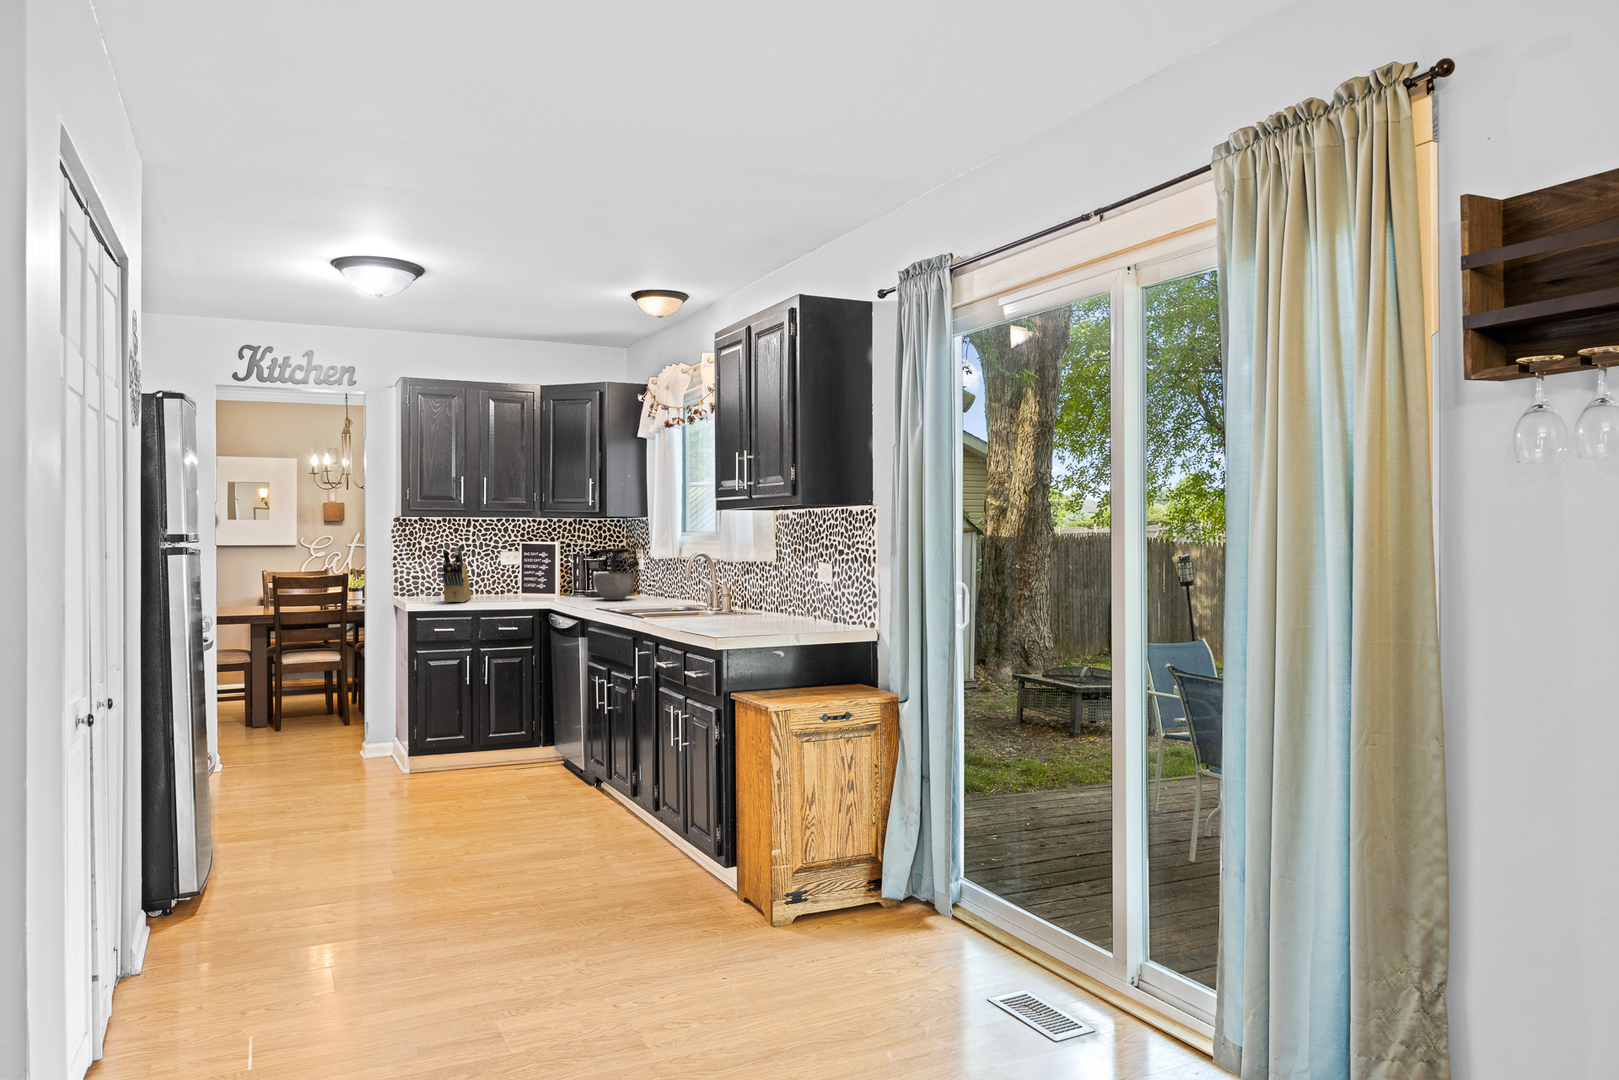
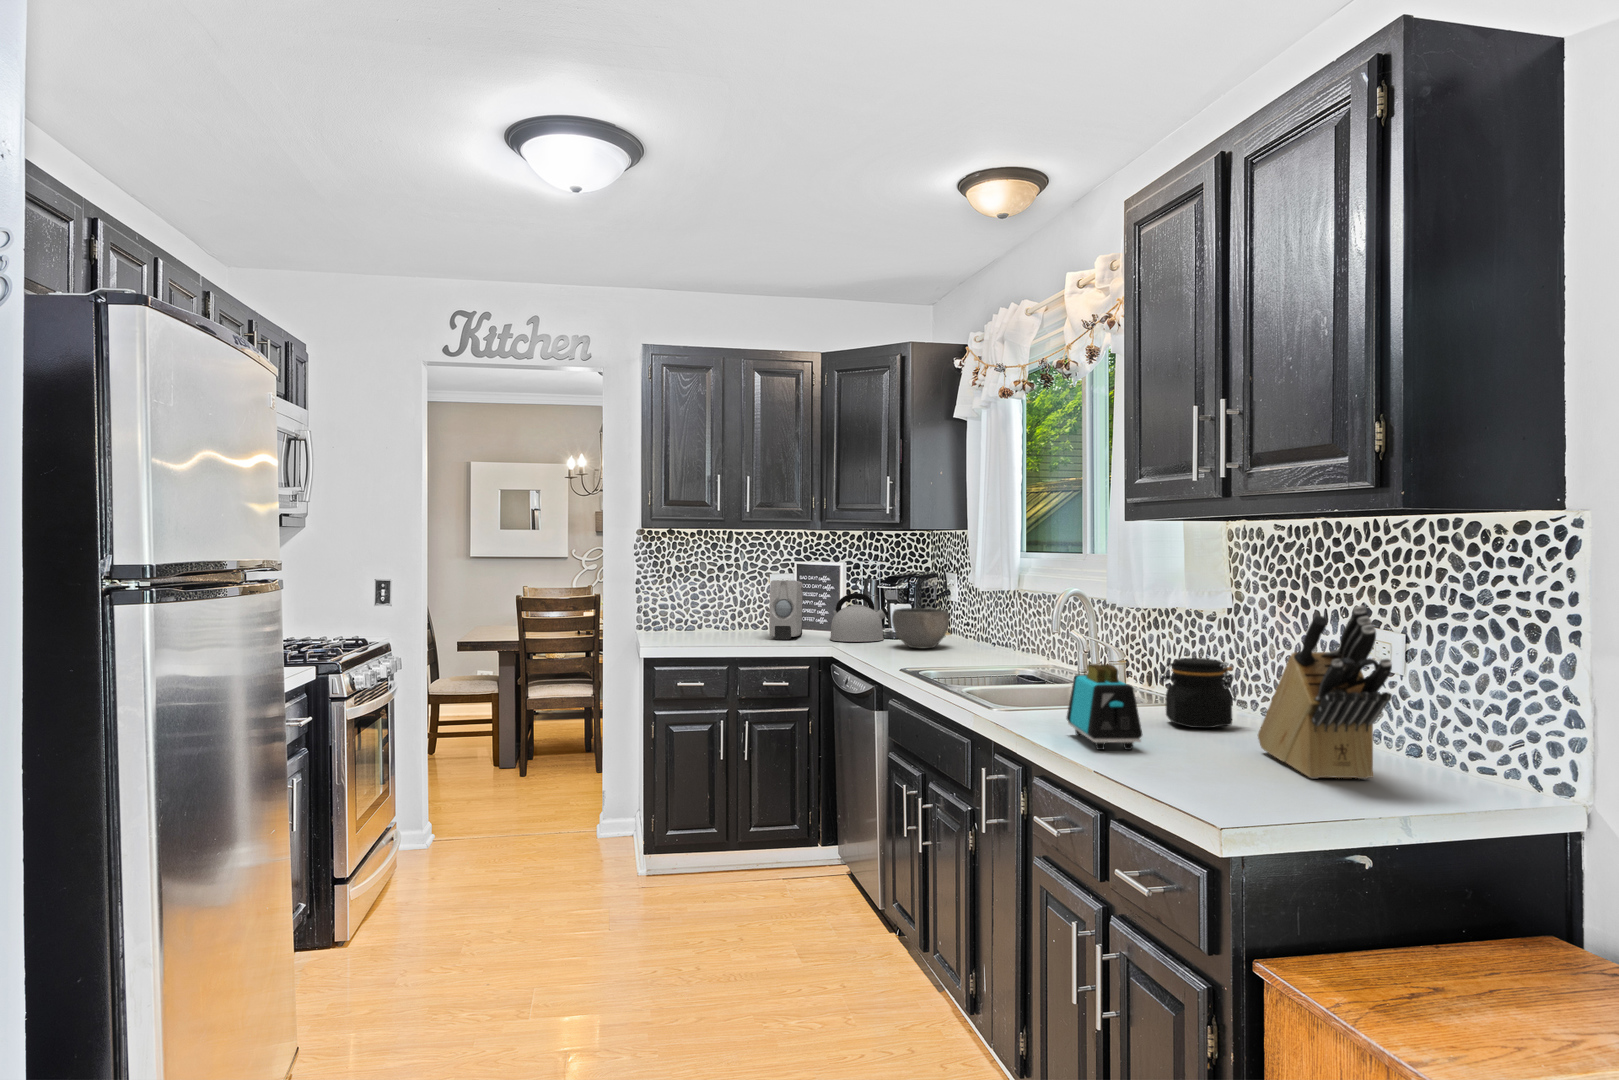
knife block: present [442,547,471,603] -> present [1258,606,1392,779]
soap dispenser: none [502,555,527,598] -> present [769,580,803,640]
kettle: none [548,564,592,598] -> present [830,593,889,642]
toaster: none [678,584,711,626] -> present [1067,664,1142,750]
jar: none [732,584,771,620] -> present [1159,658,1236,728]

